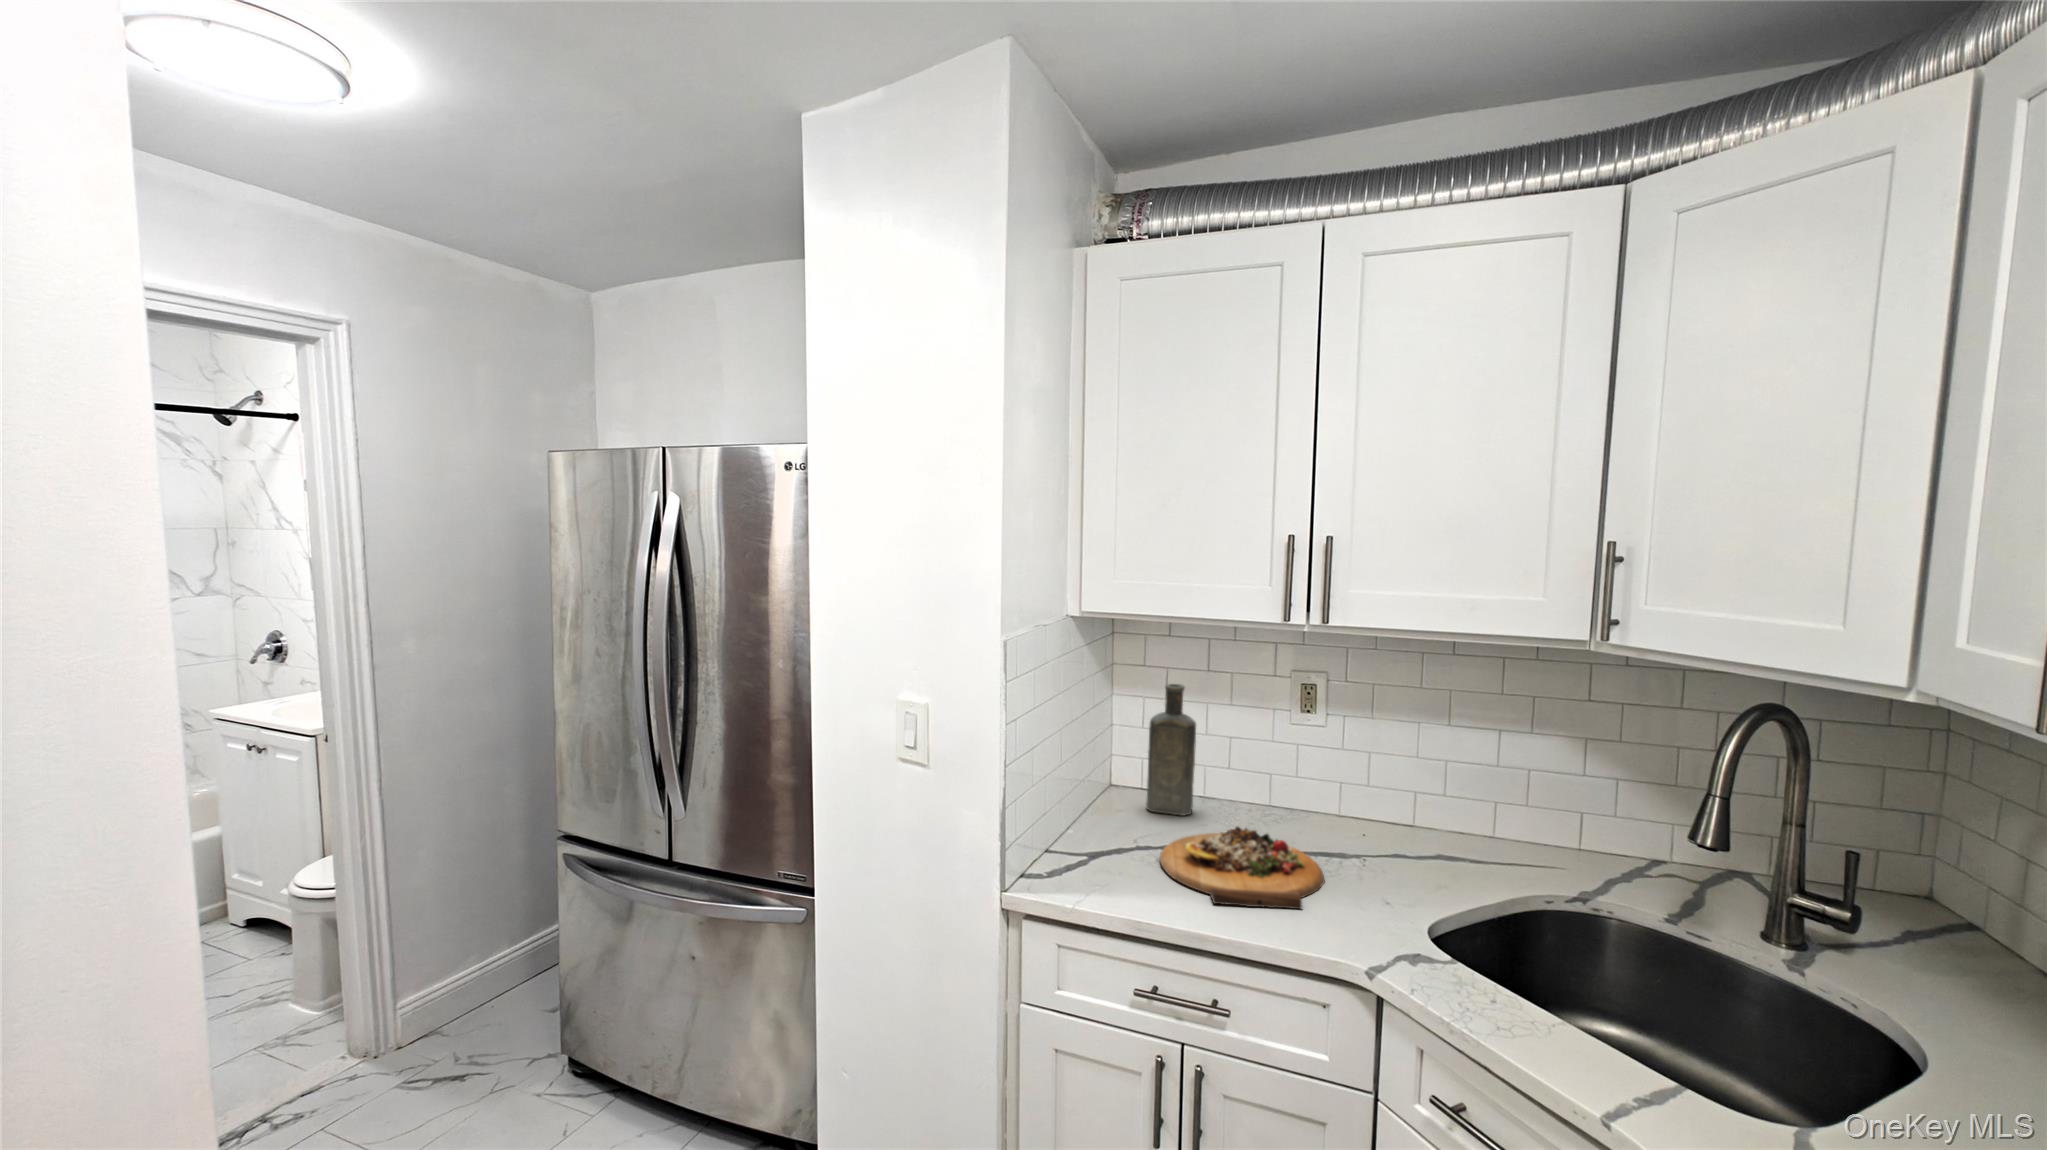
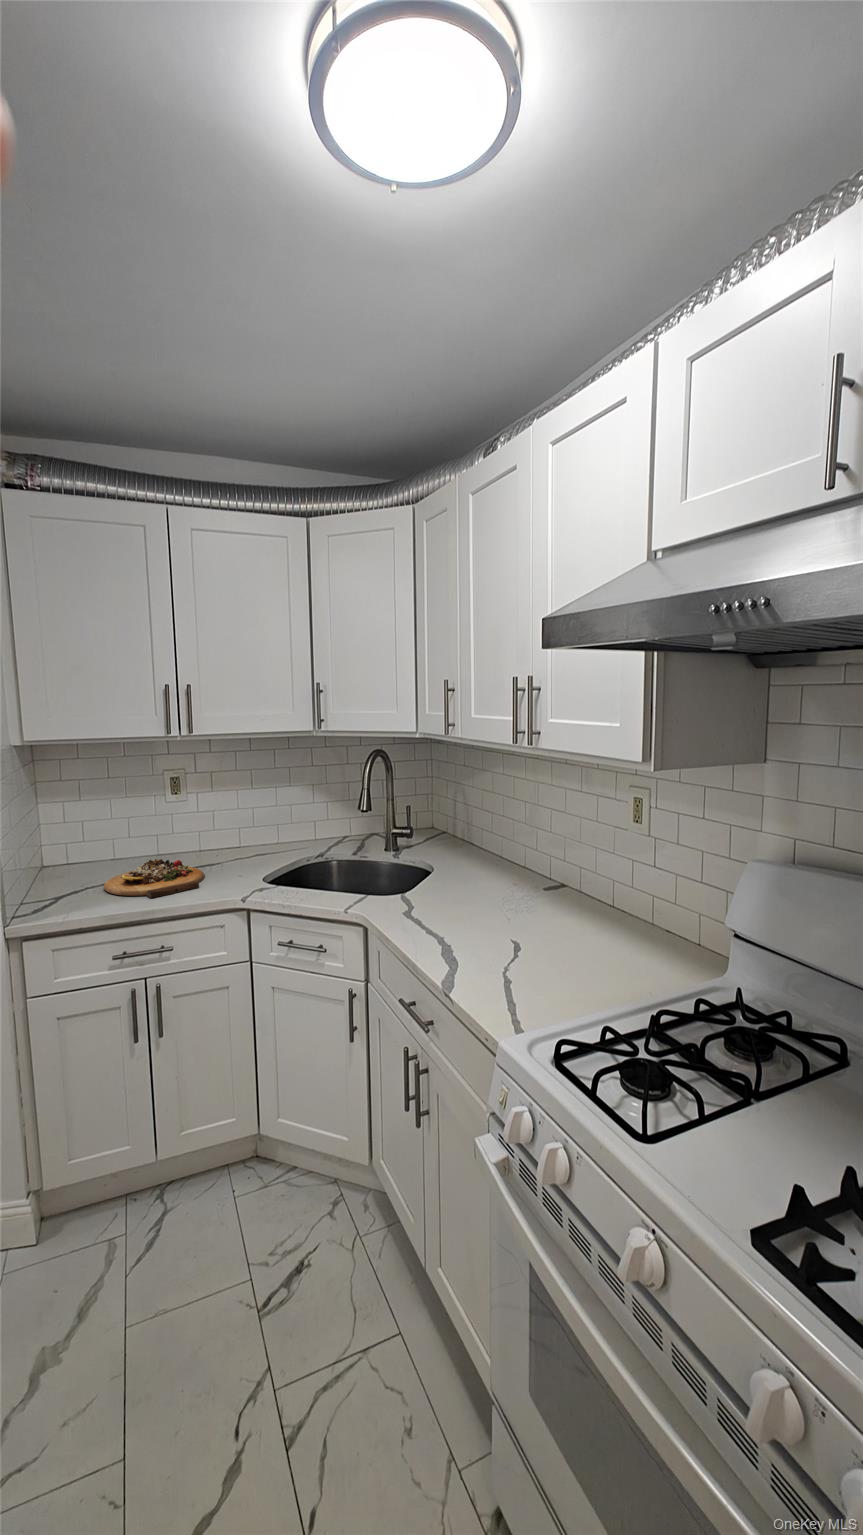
bottle: present [1146,684,1196,815] -> none [71,788,109,873]

